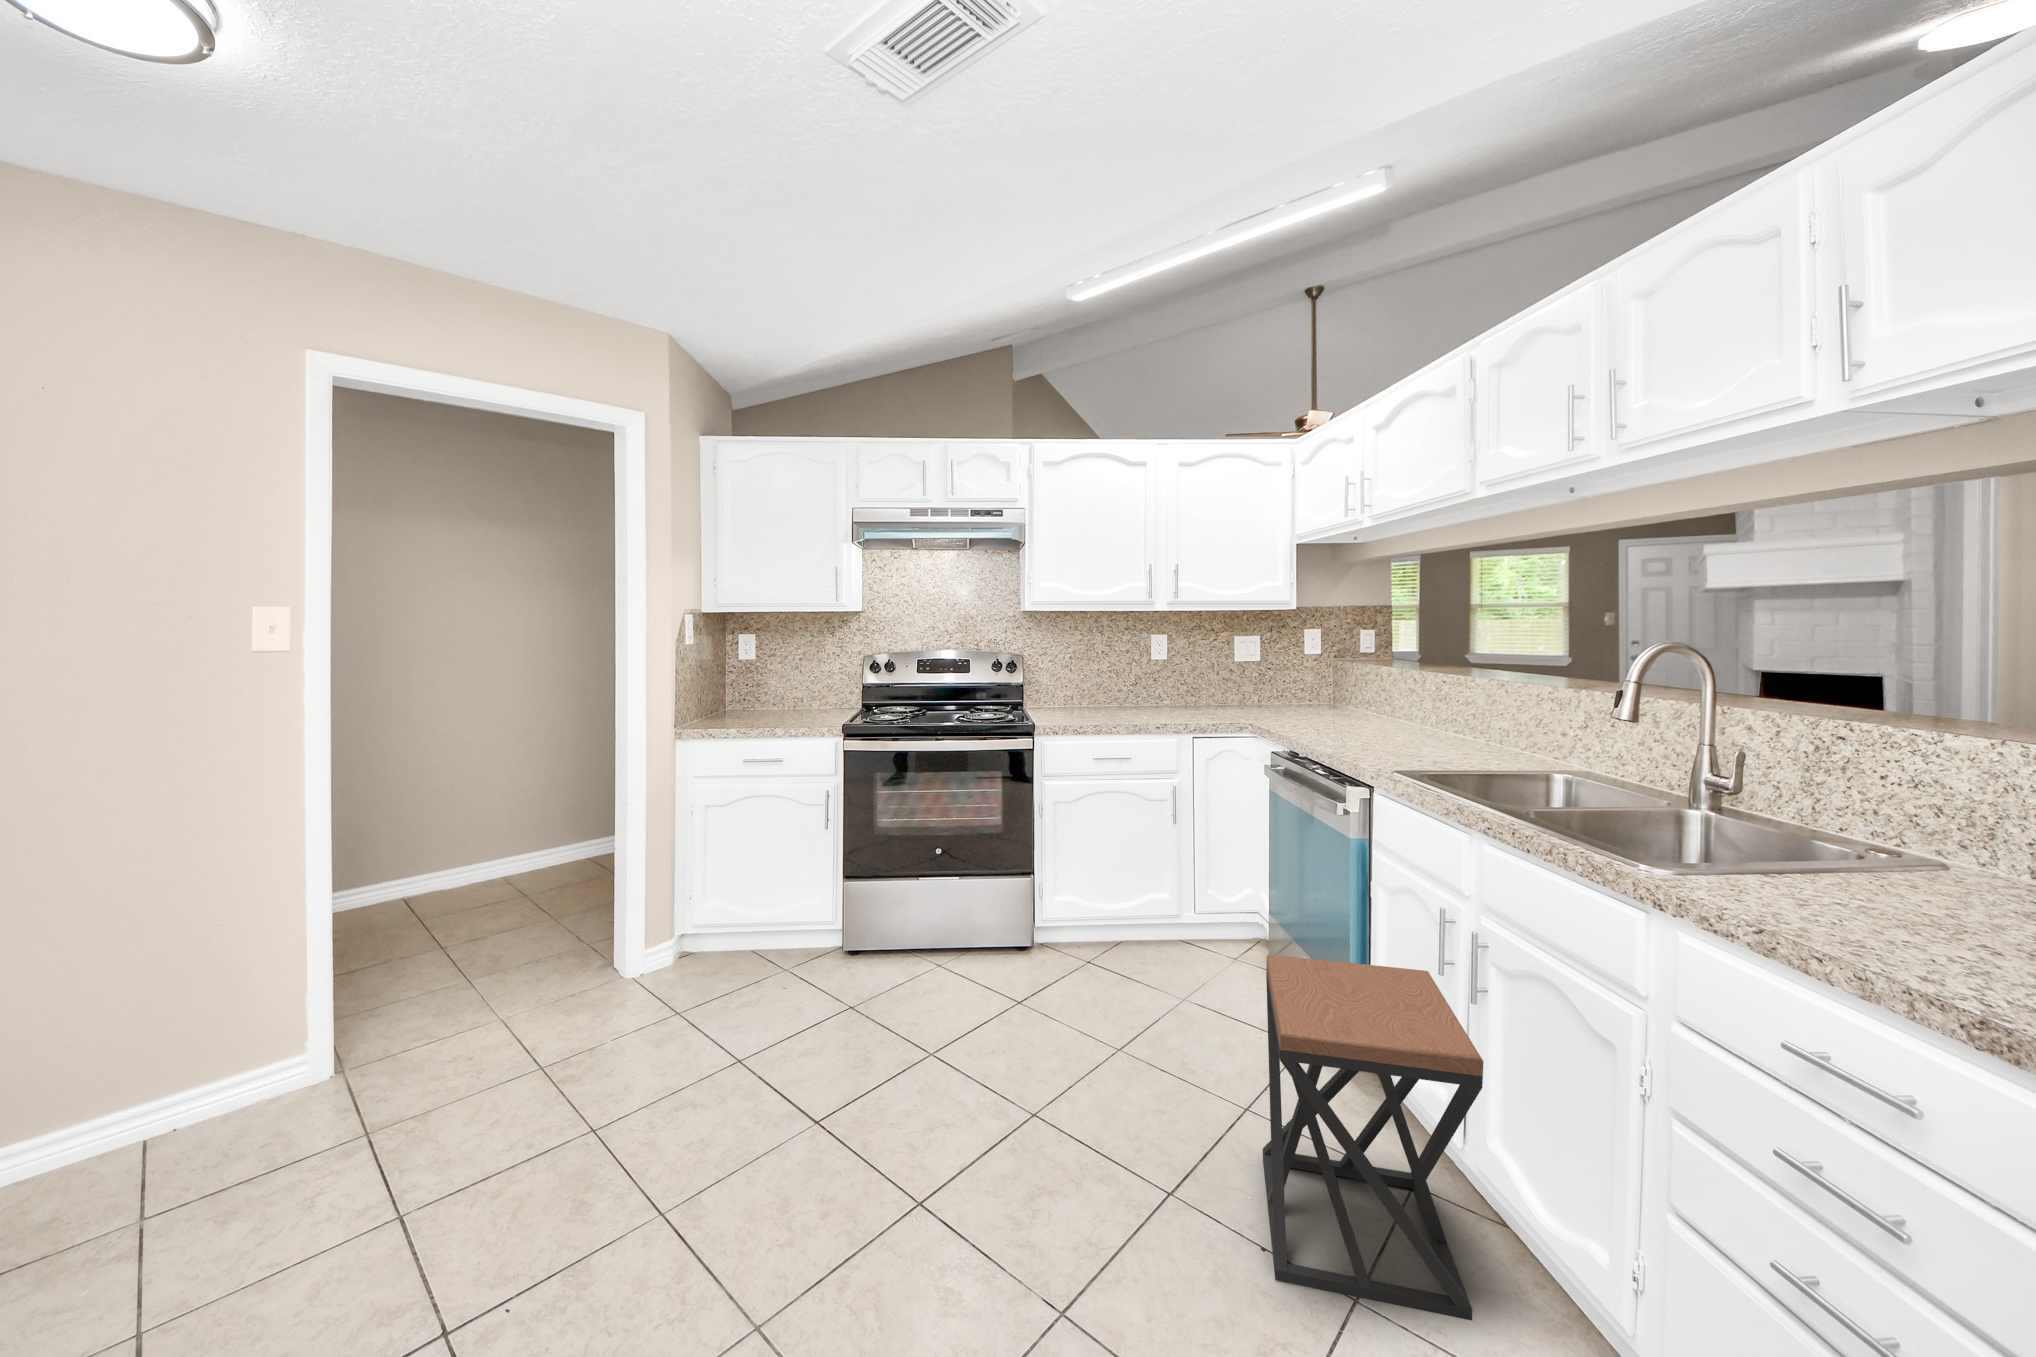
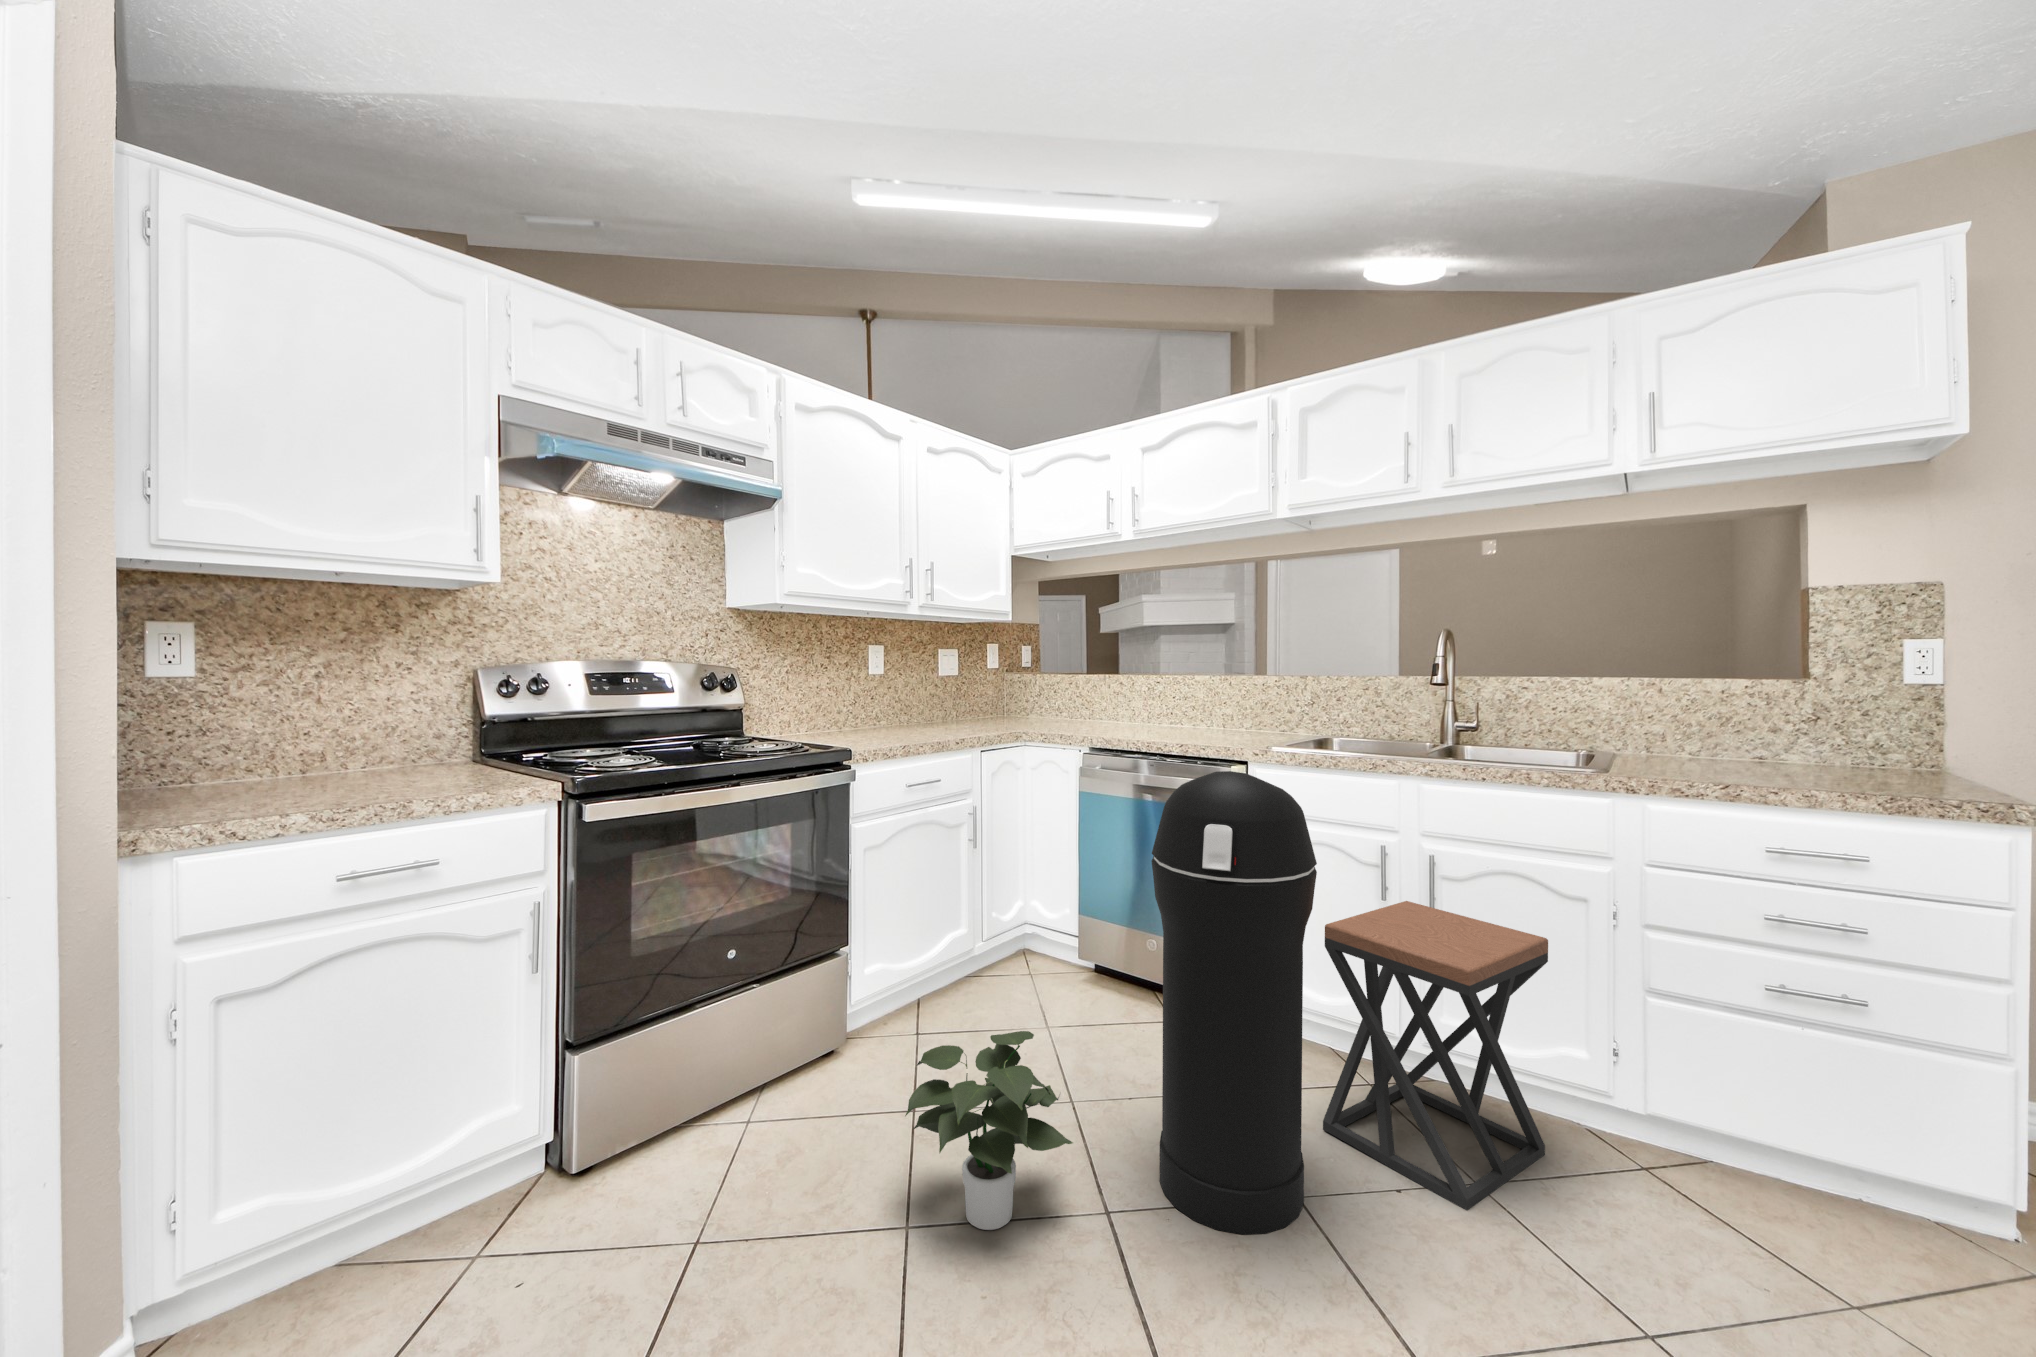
trash can: none [1038,778,1190,1184] -> present [1152,771,1317,1235]
potted plant: none [910,939,1024,1071] -> present [905,1031,1073,1230]

